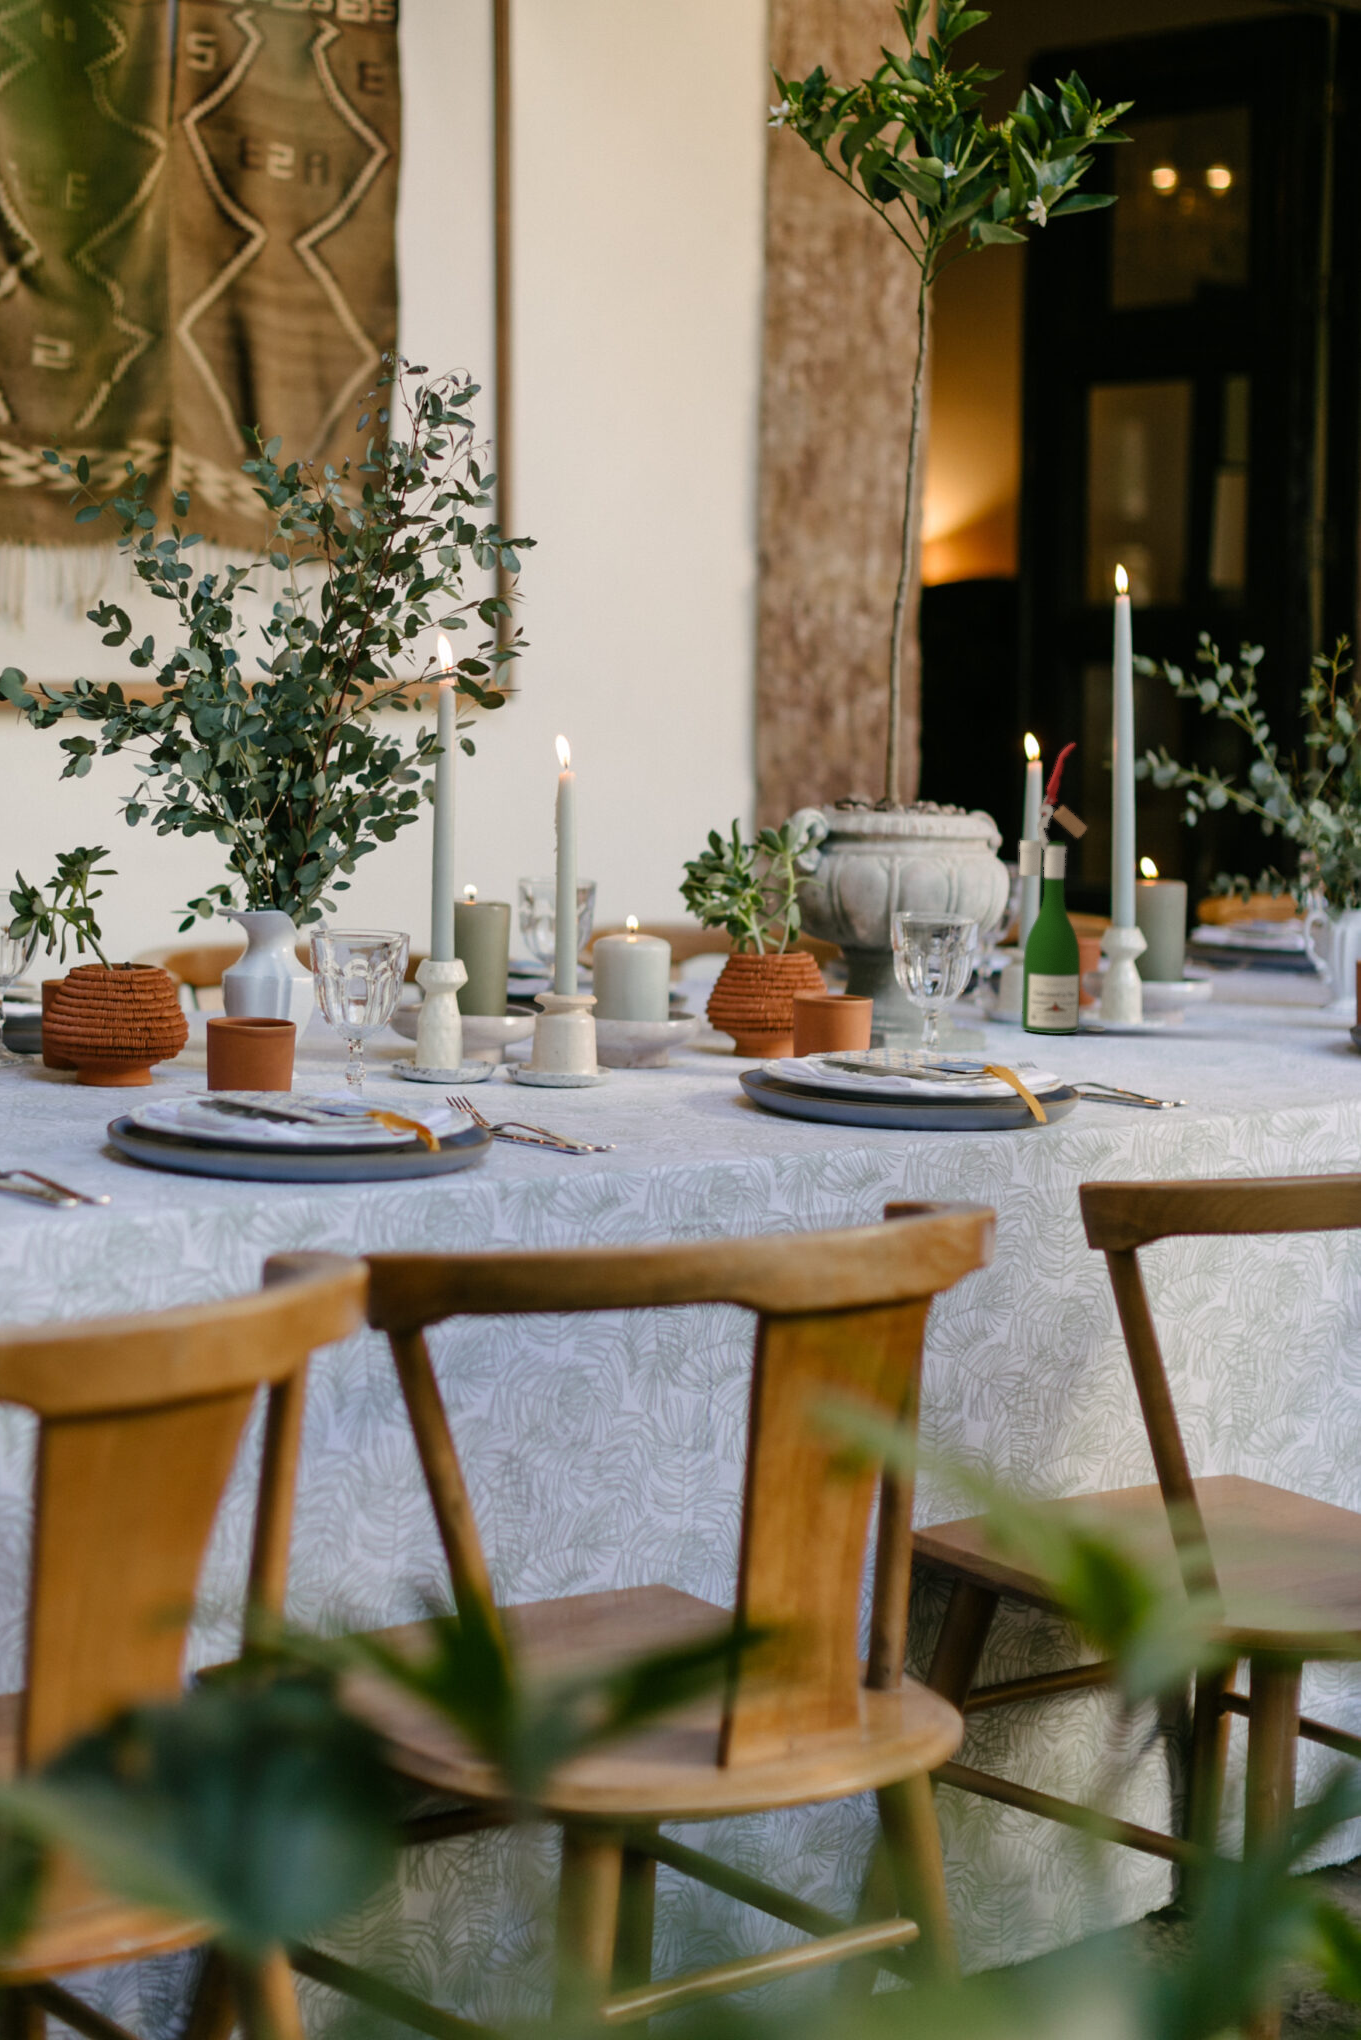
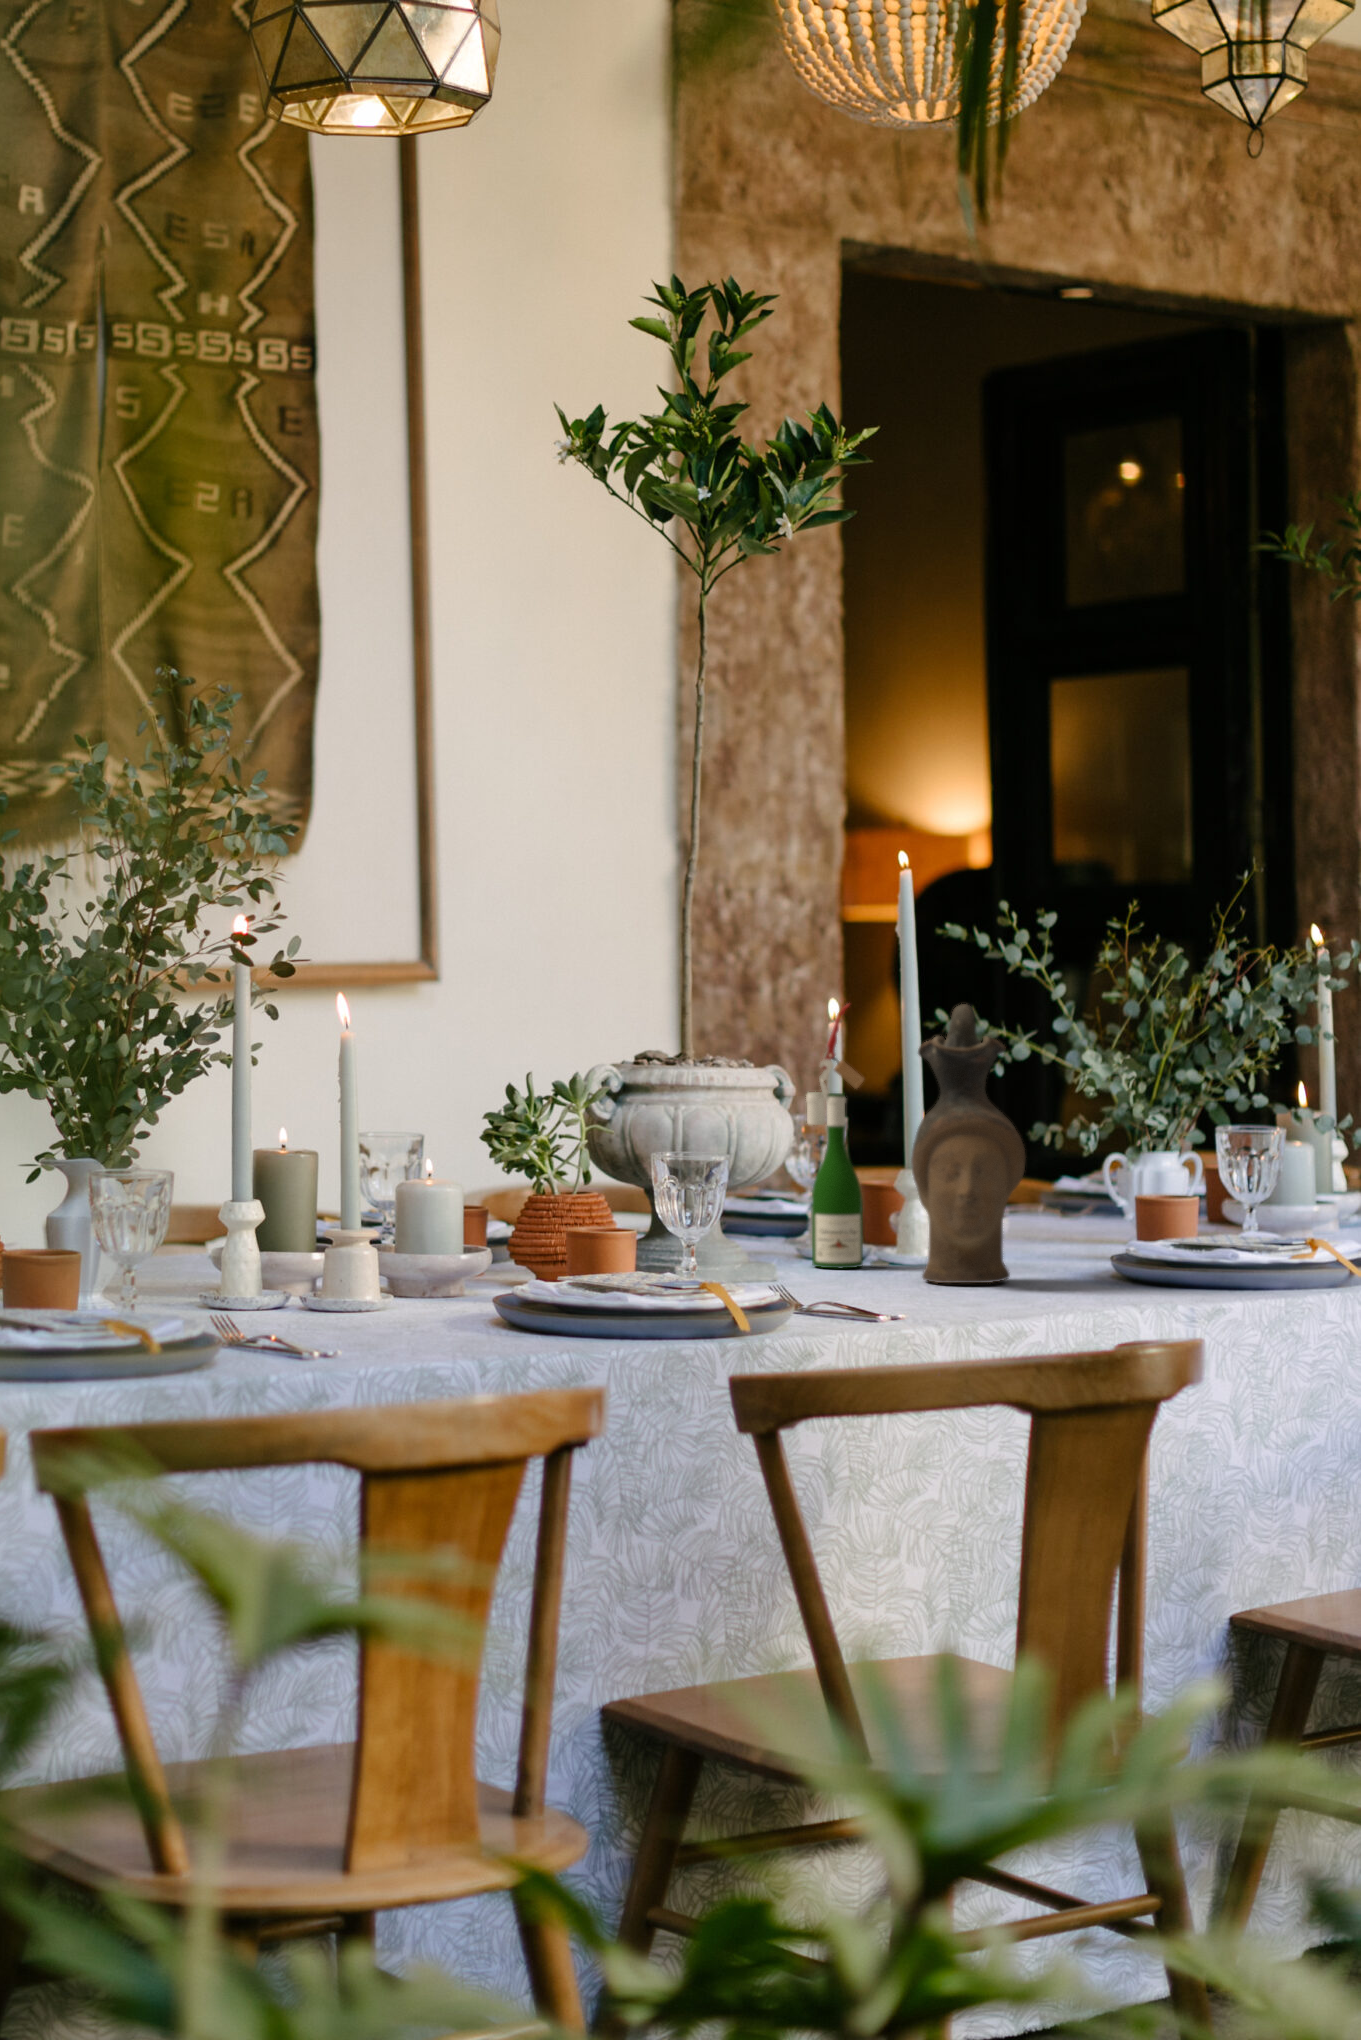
ceramic pitcher: none [1157,749,1288,1058] -> present [911,1004,1026,1283]

